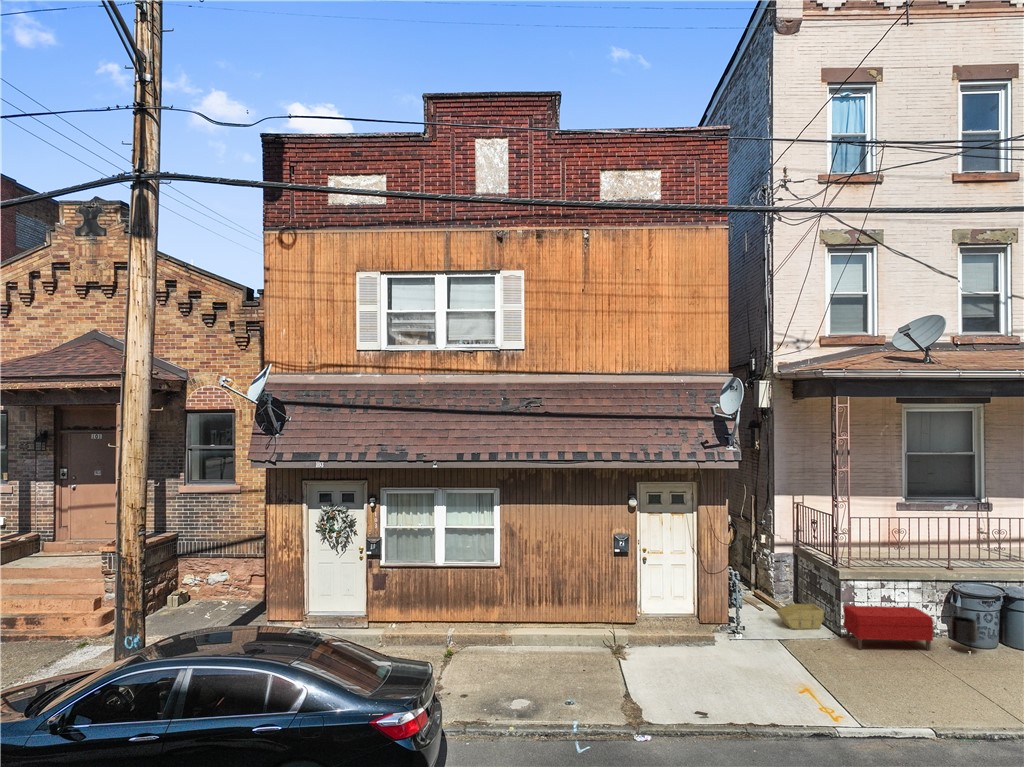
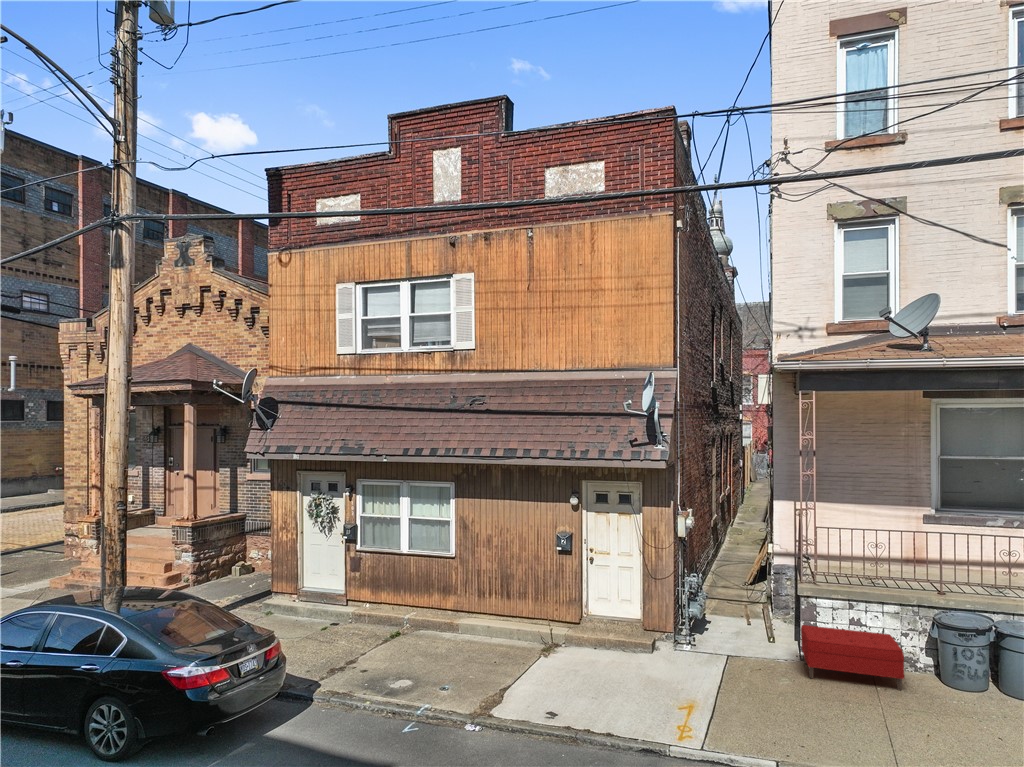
storage bin: present [776,604,824,629] -> none [736,614,786,646]
planter: present [949,616,977,650] -> none [929,652,964,703]

